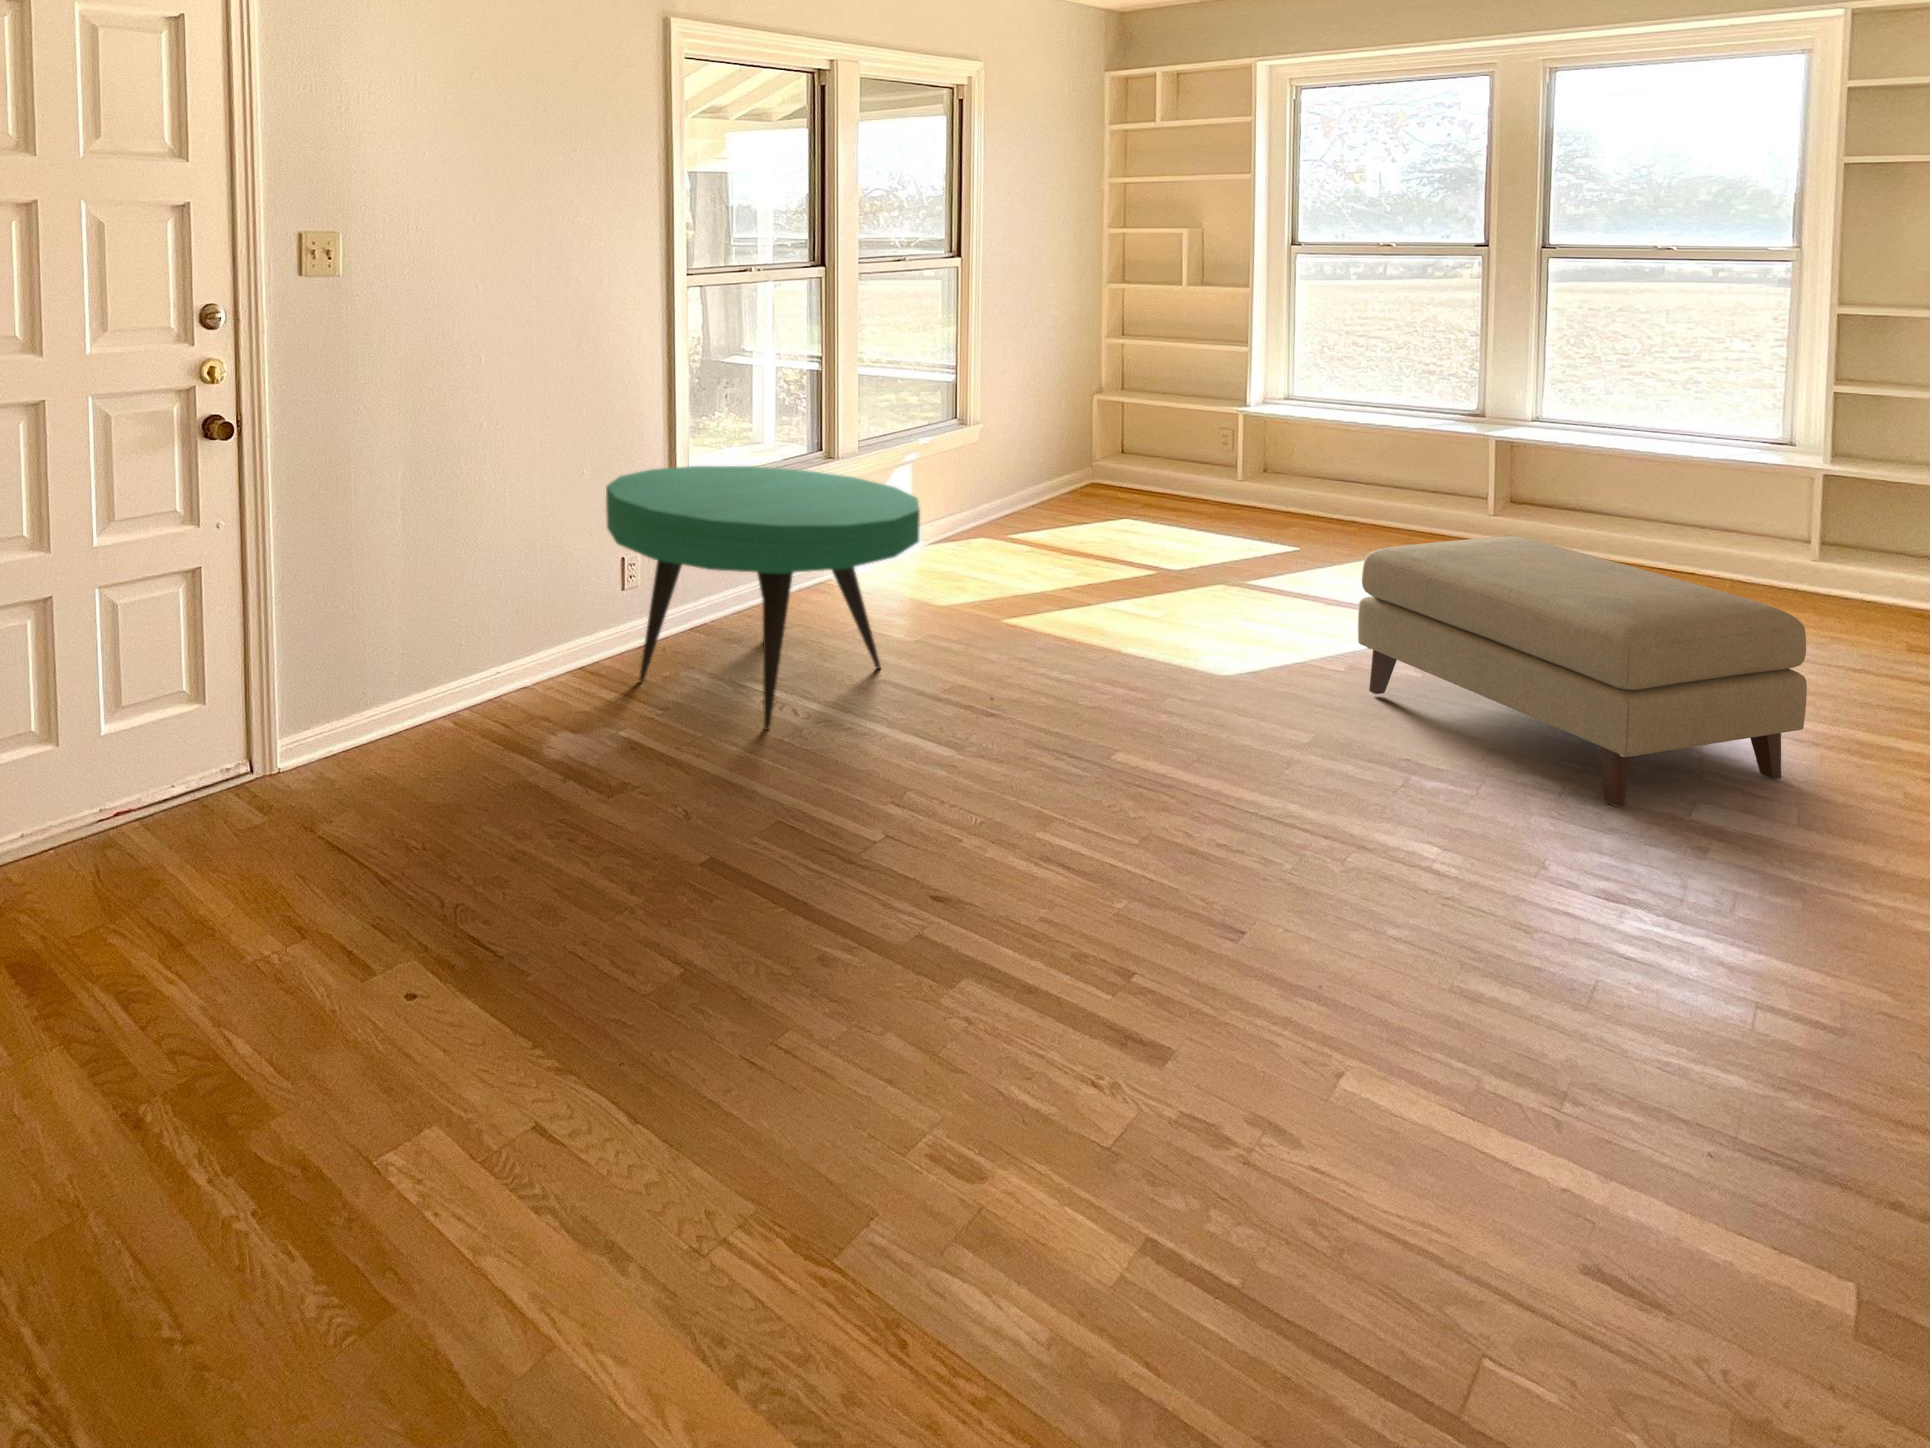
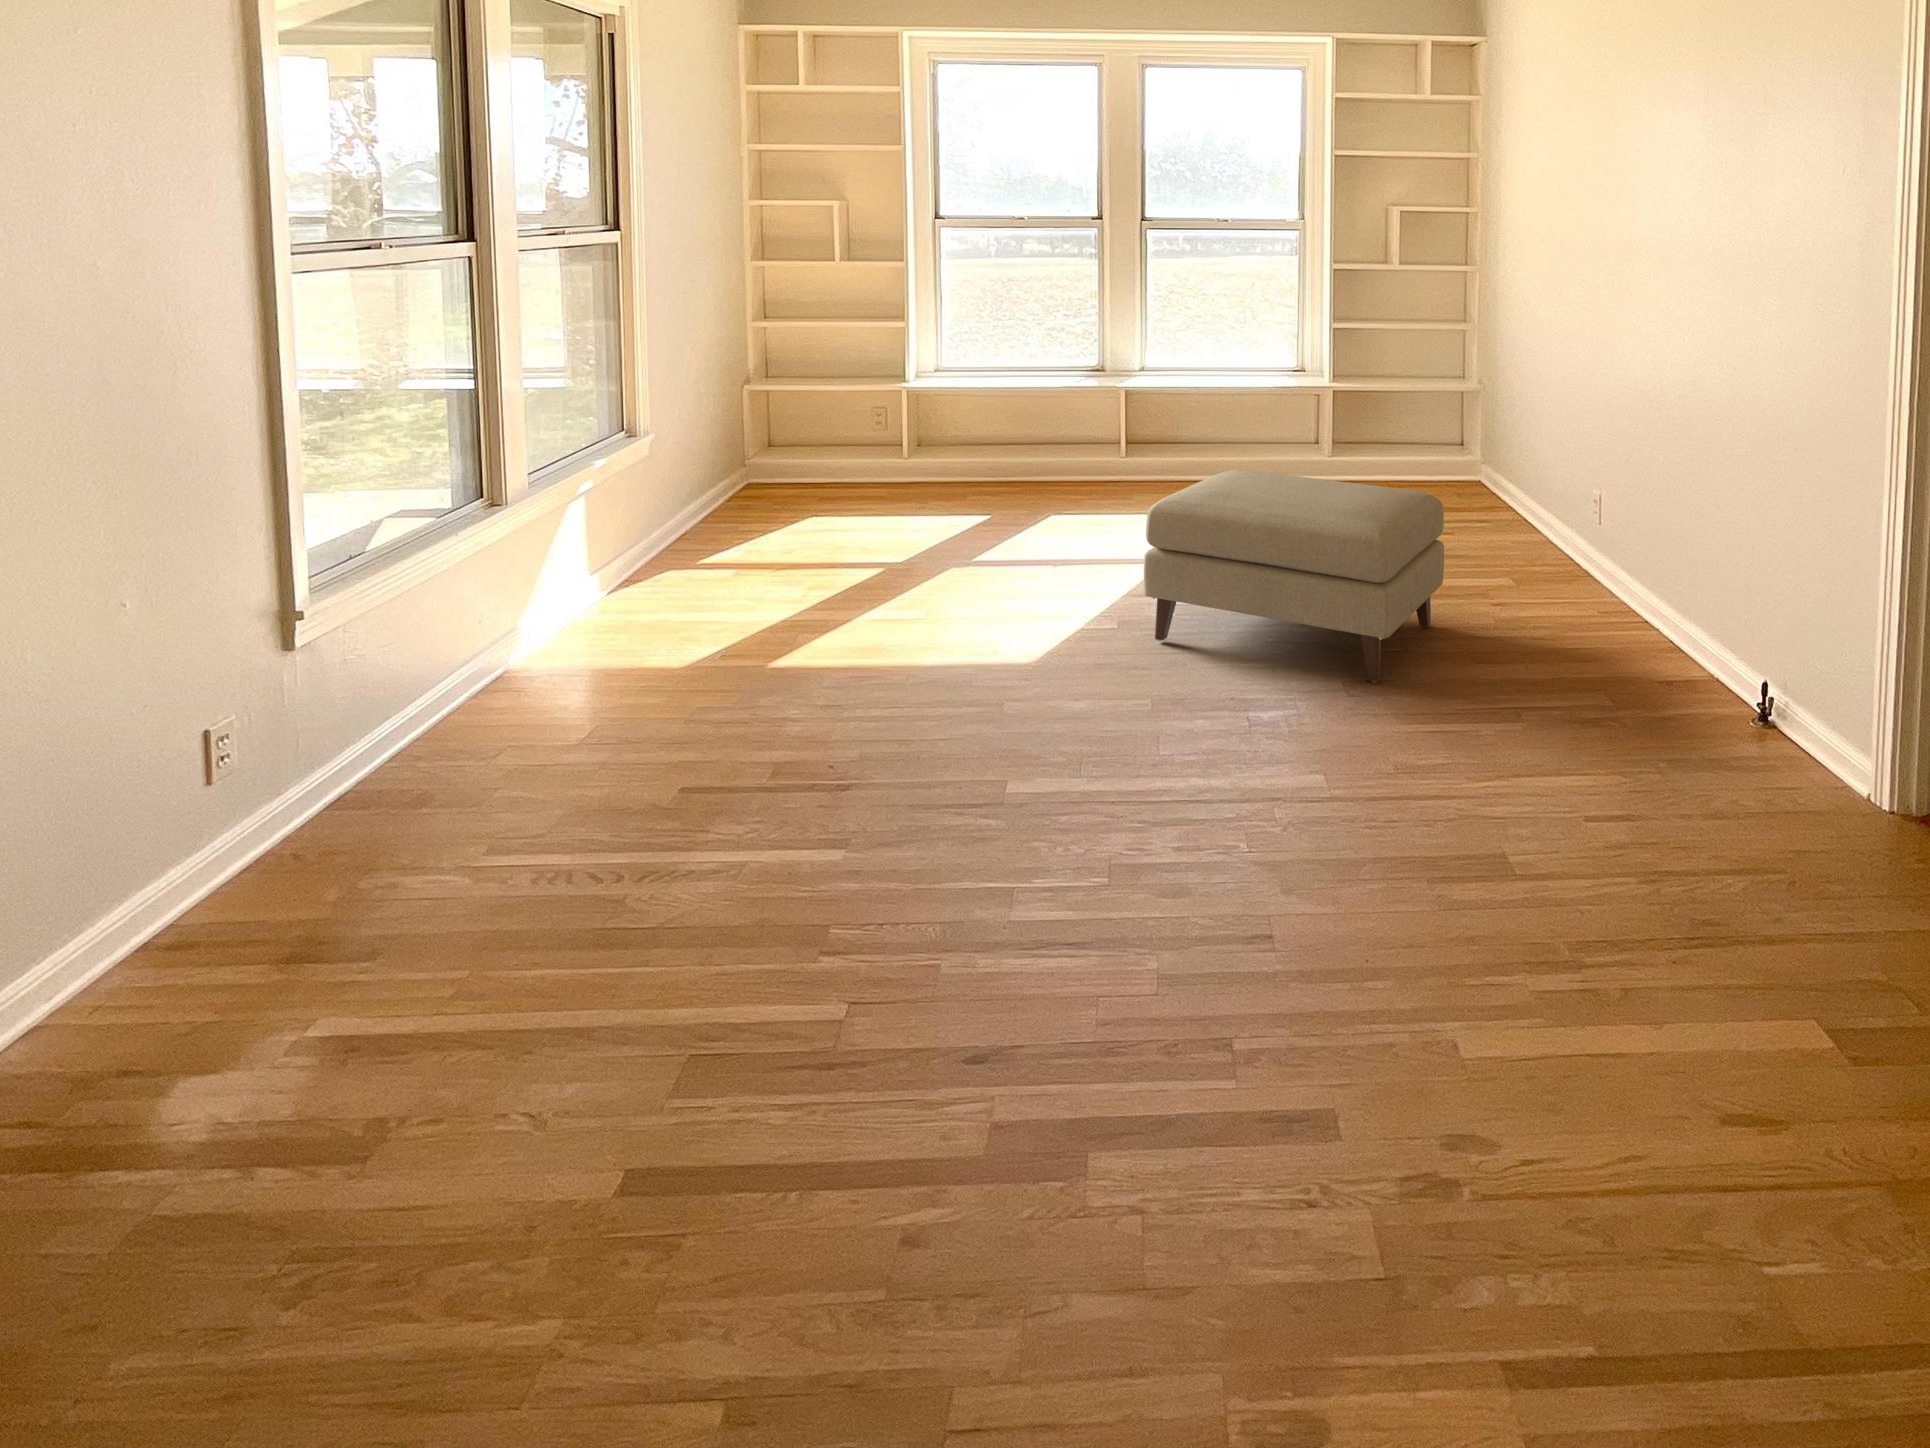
coffee table: present [606,466,920,729] -> none [197,527,748,935]

